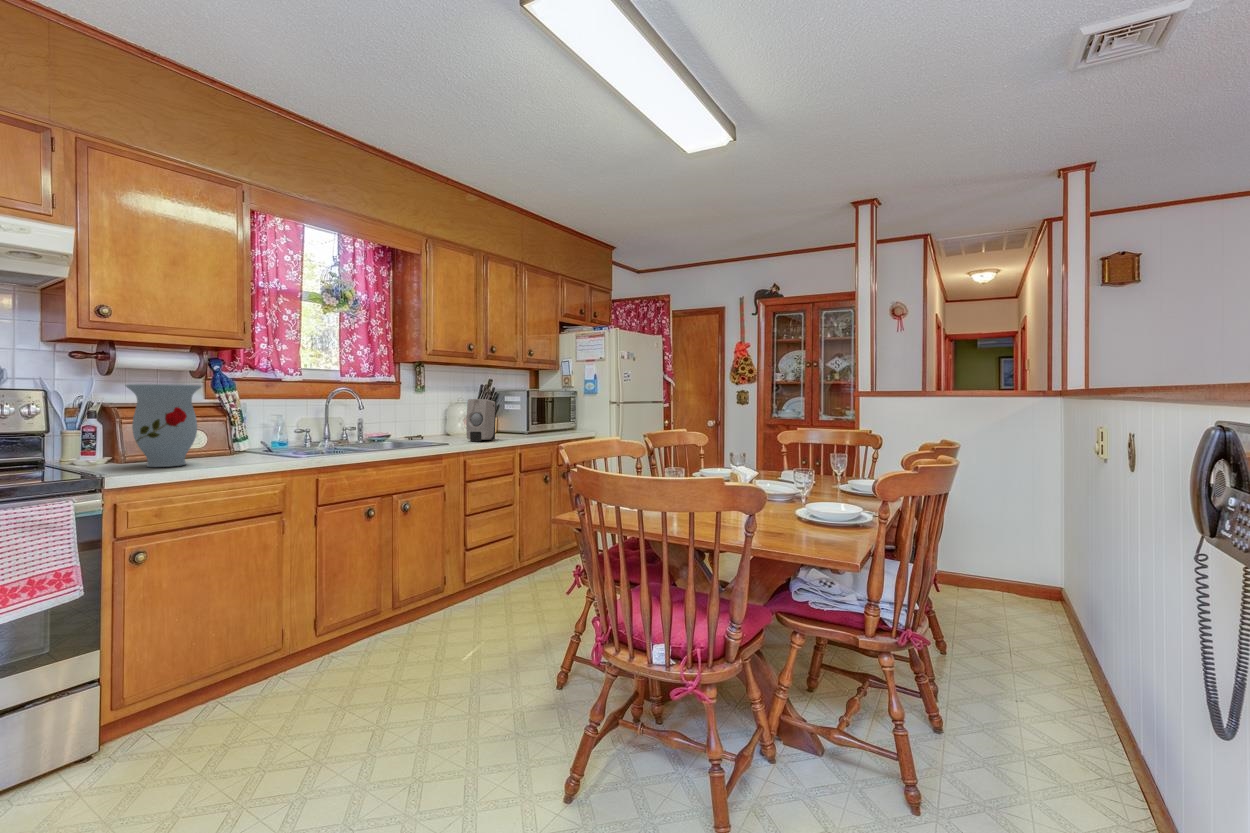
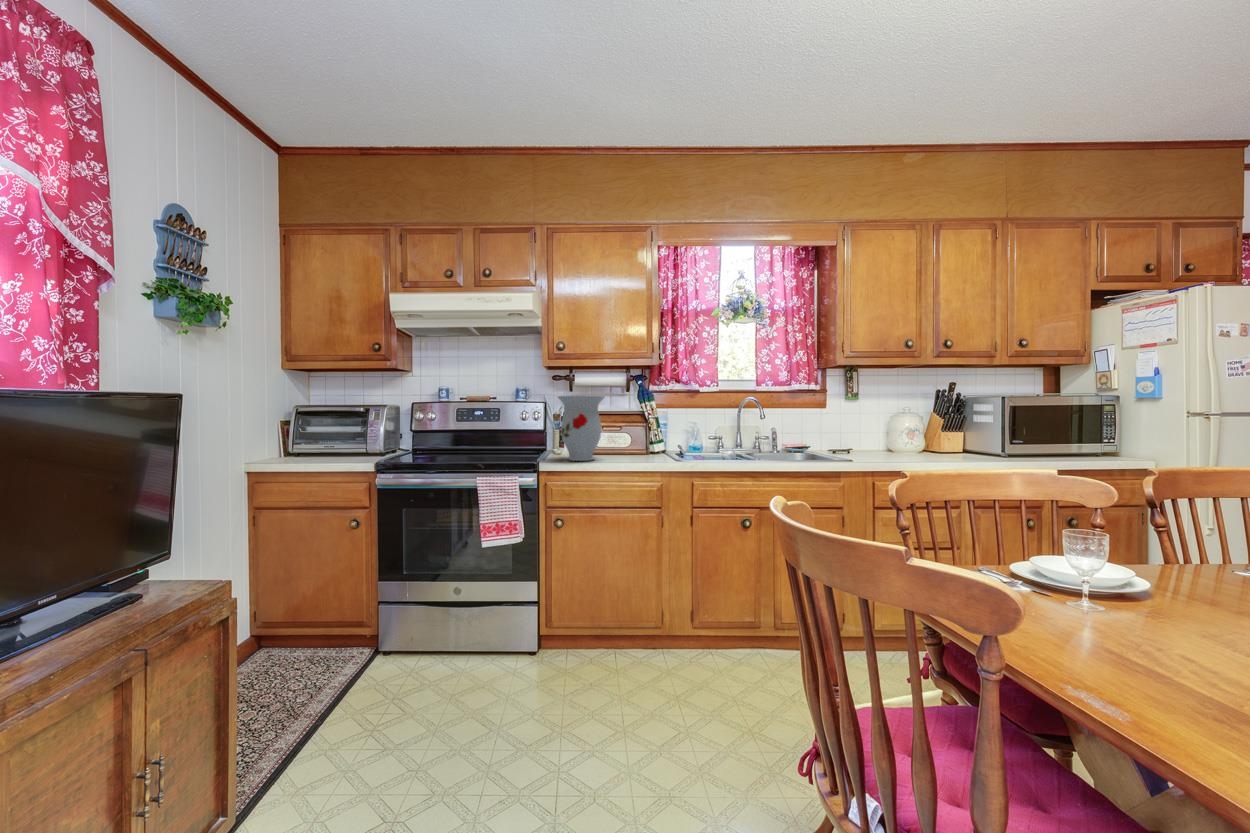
soap dispenser: present [466,399,496,442] -> none [890,407,938,461]

